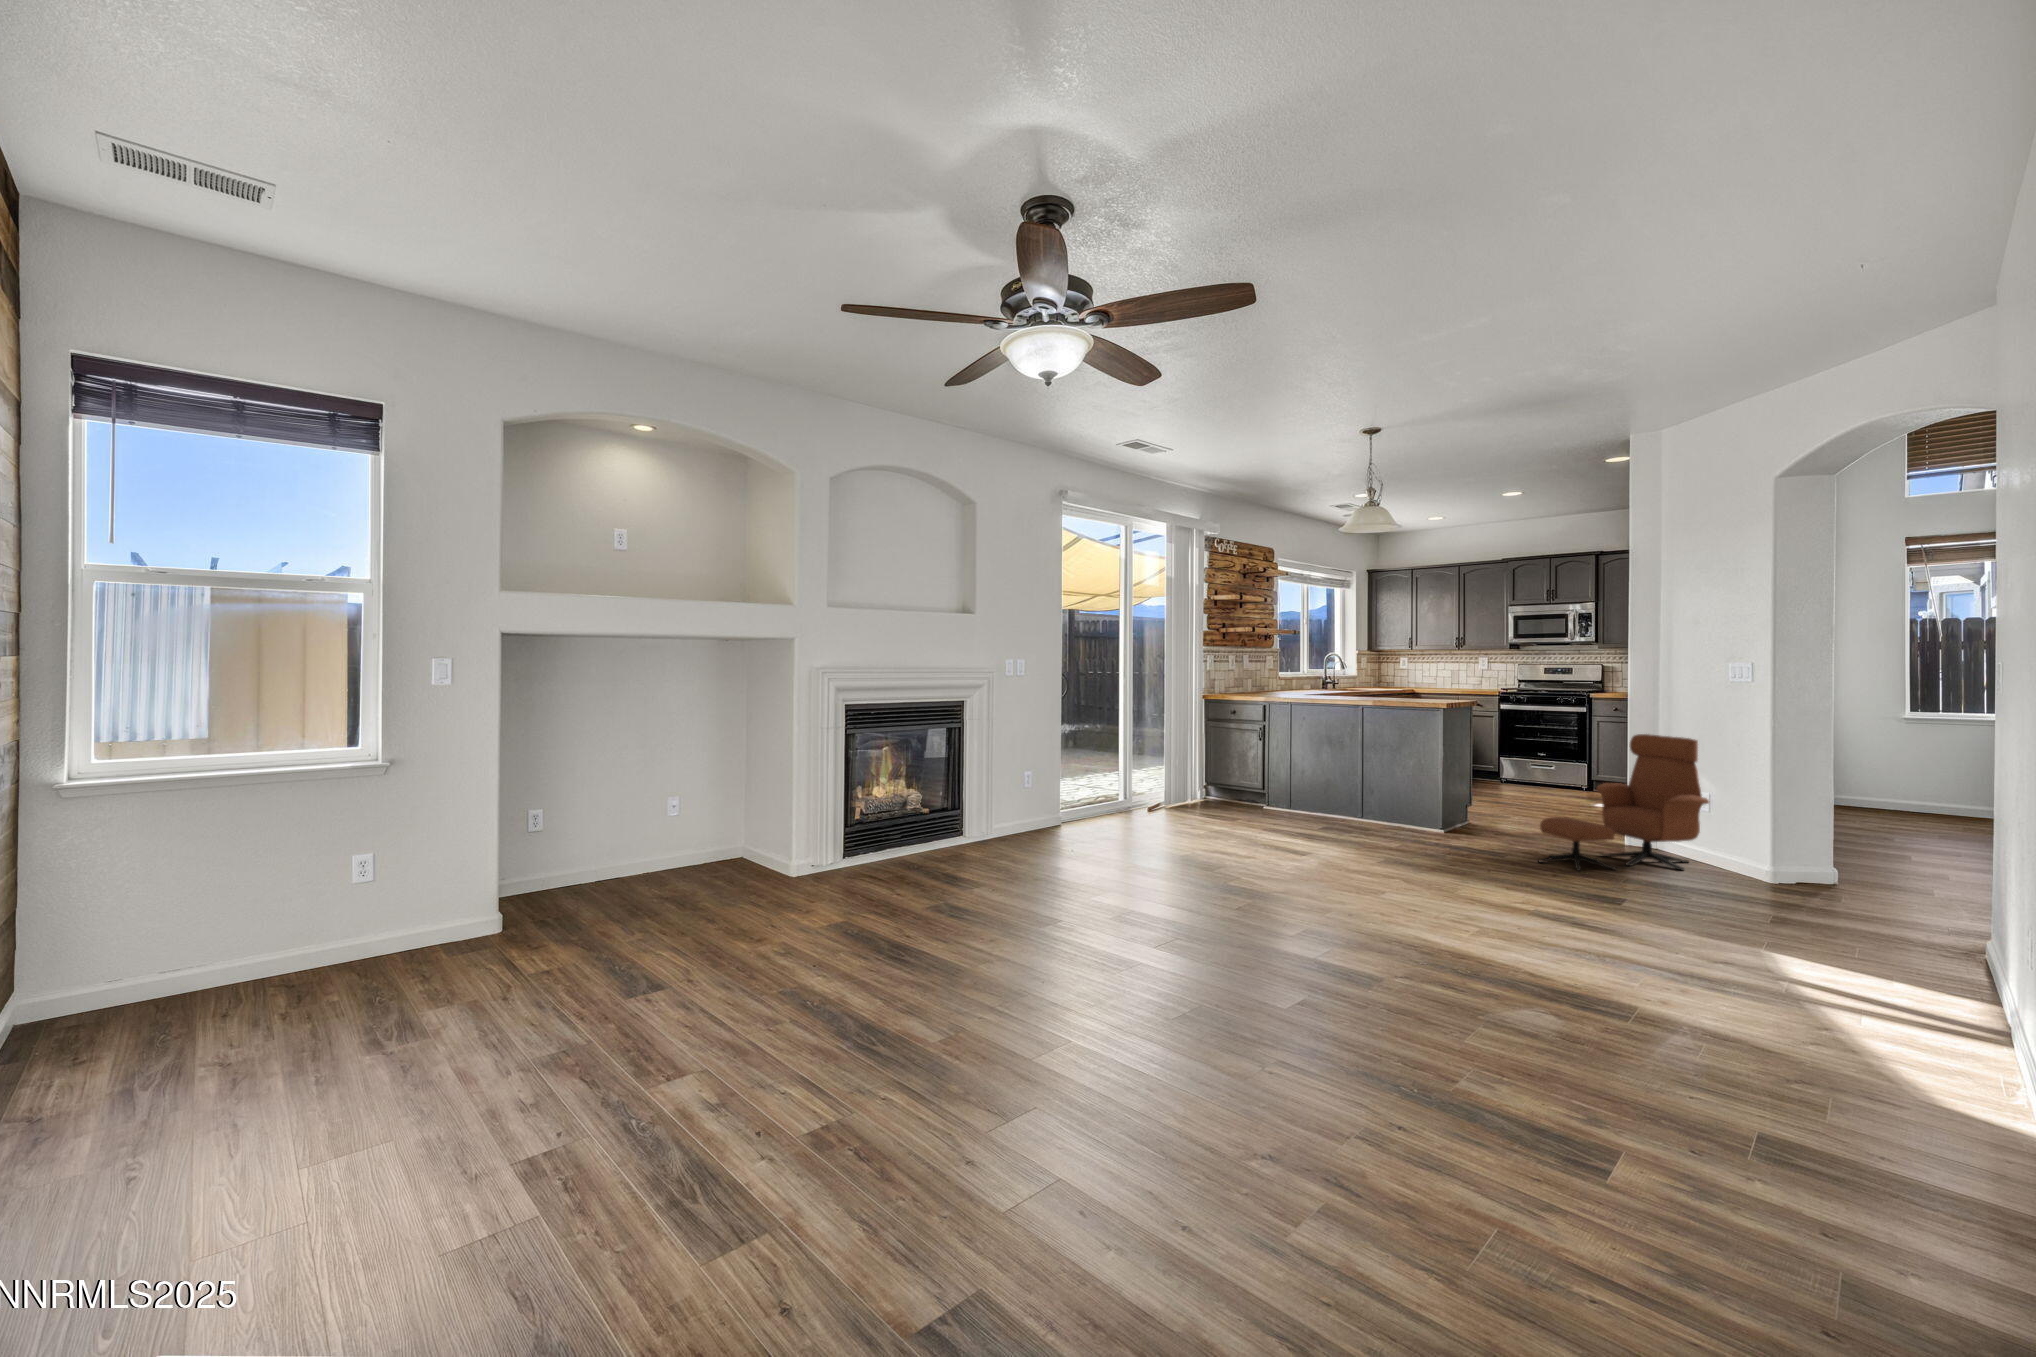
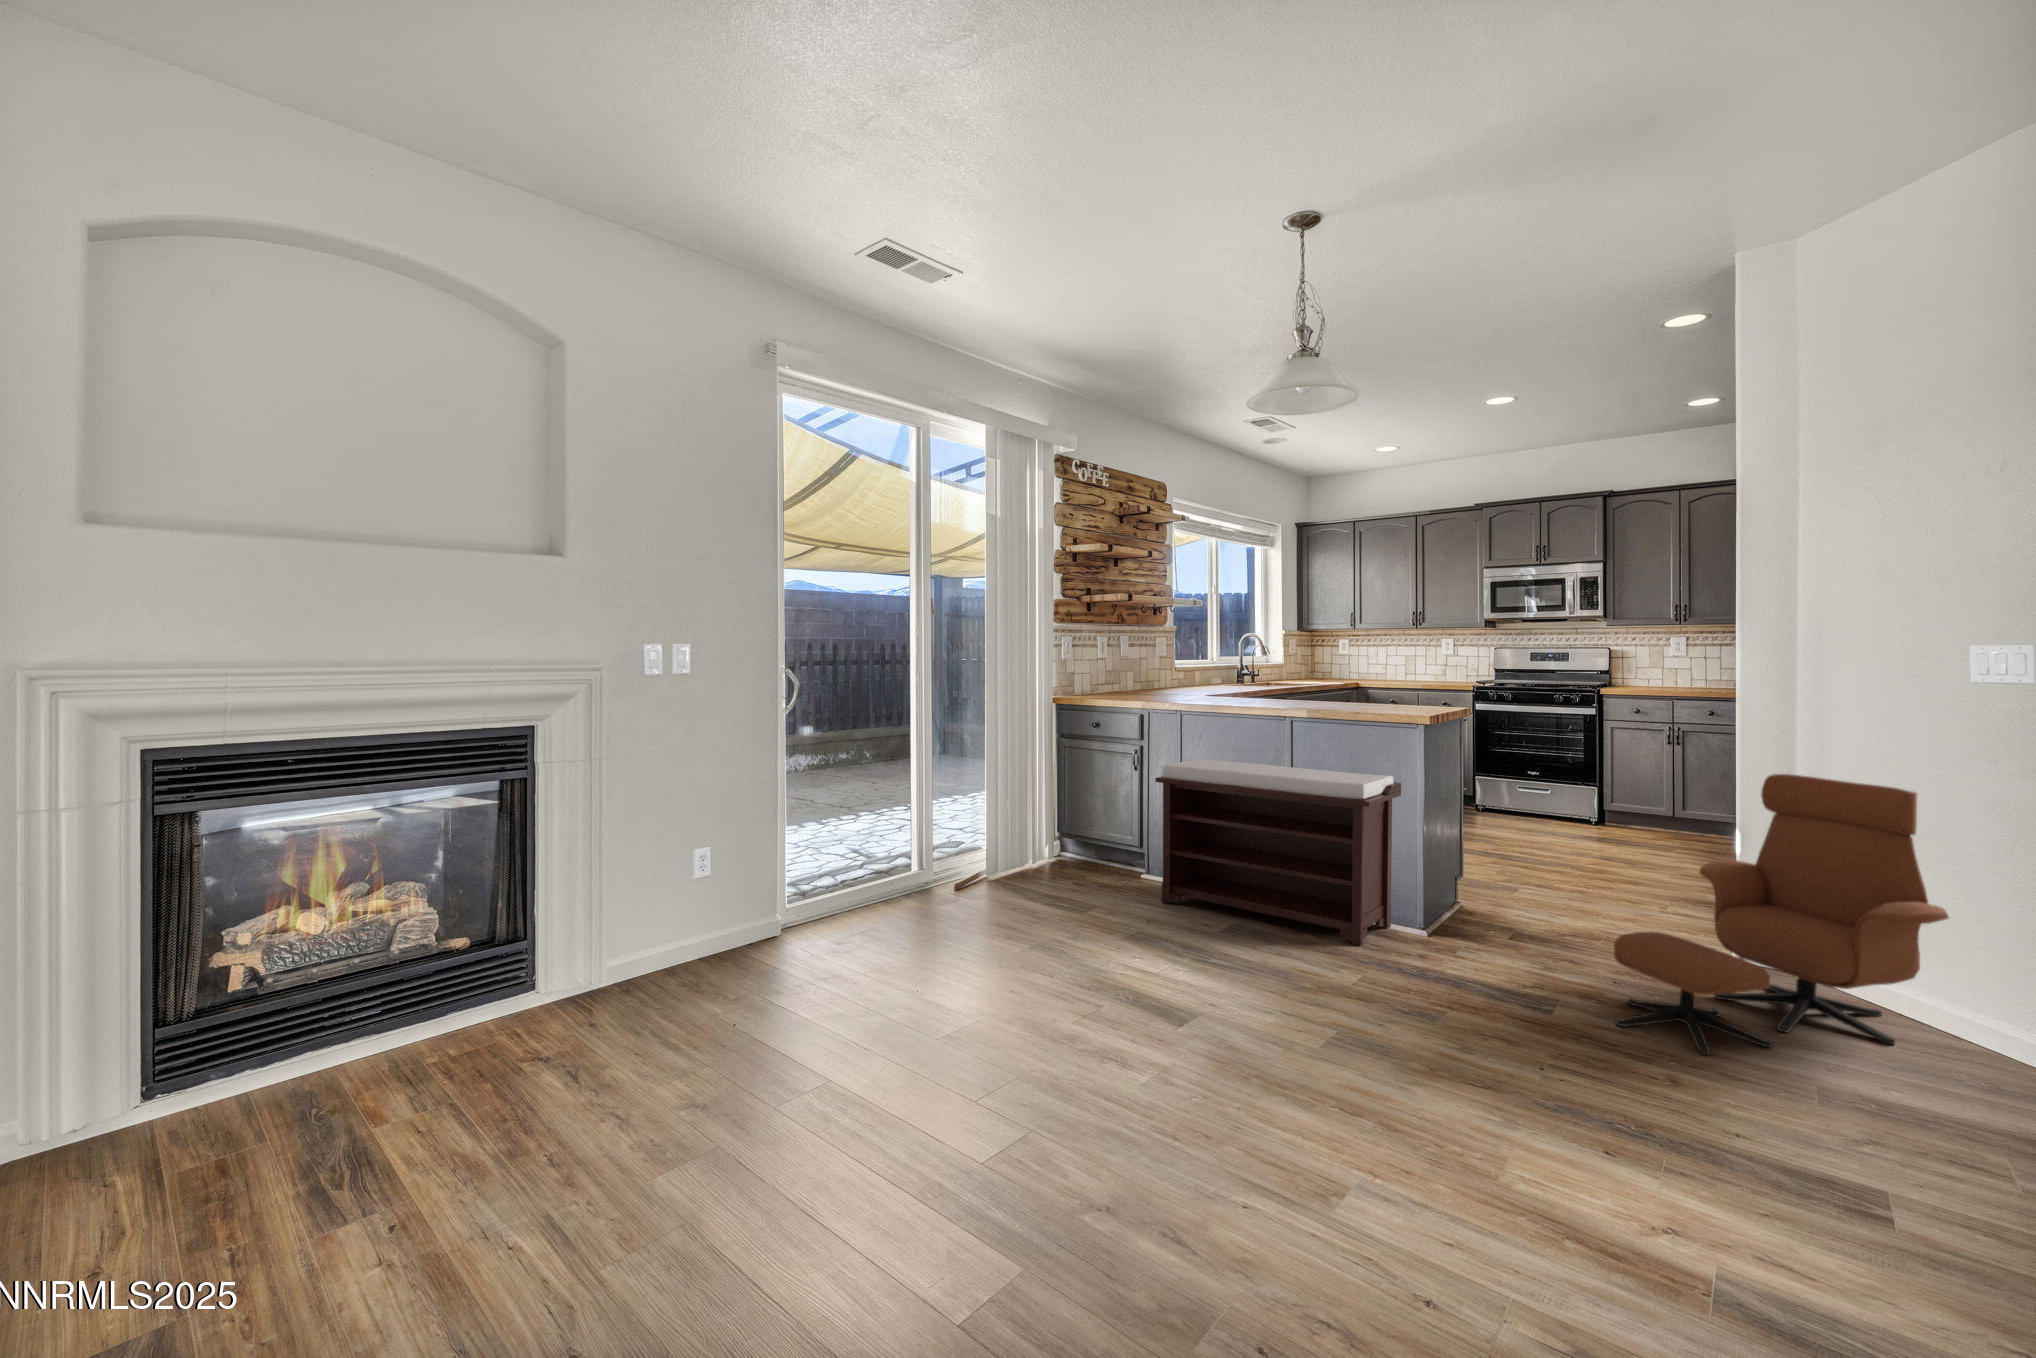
bench: none [1277,732,1430,836] -> present [1156,759,1401,945]

